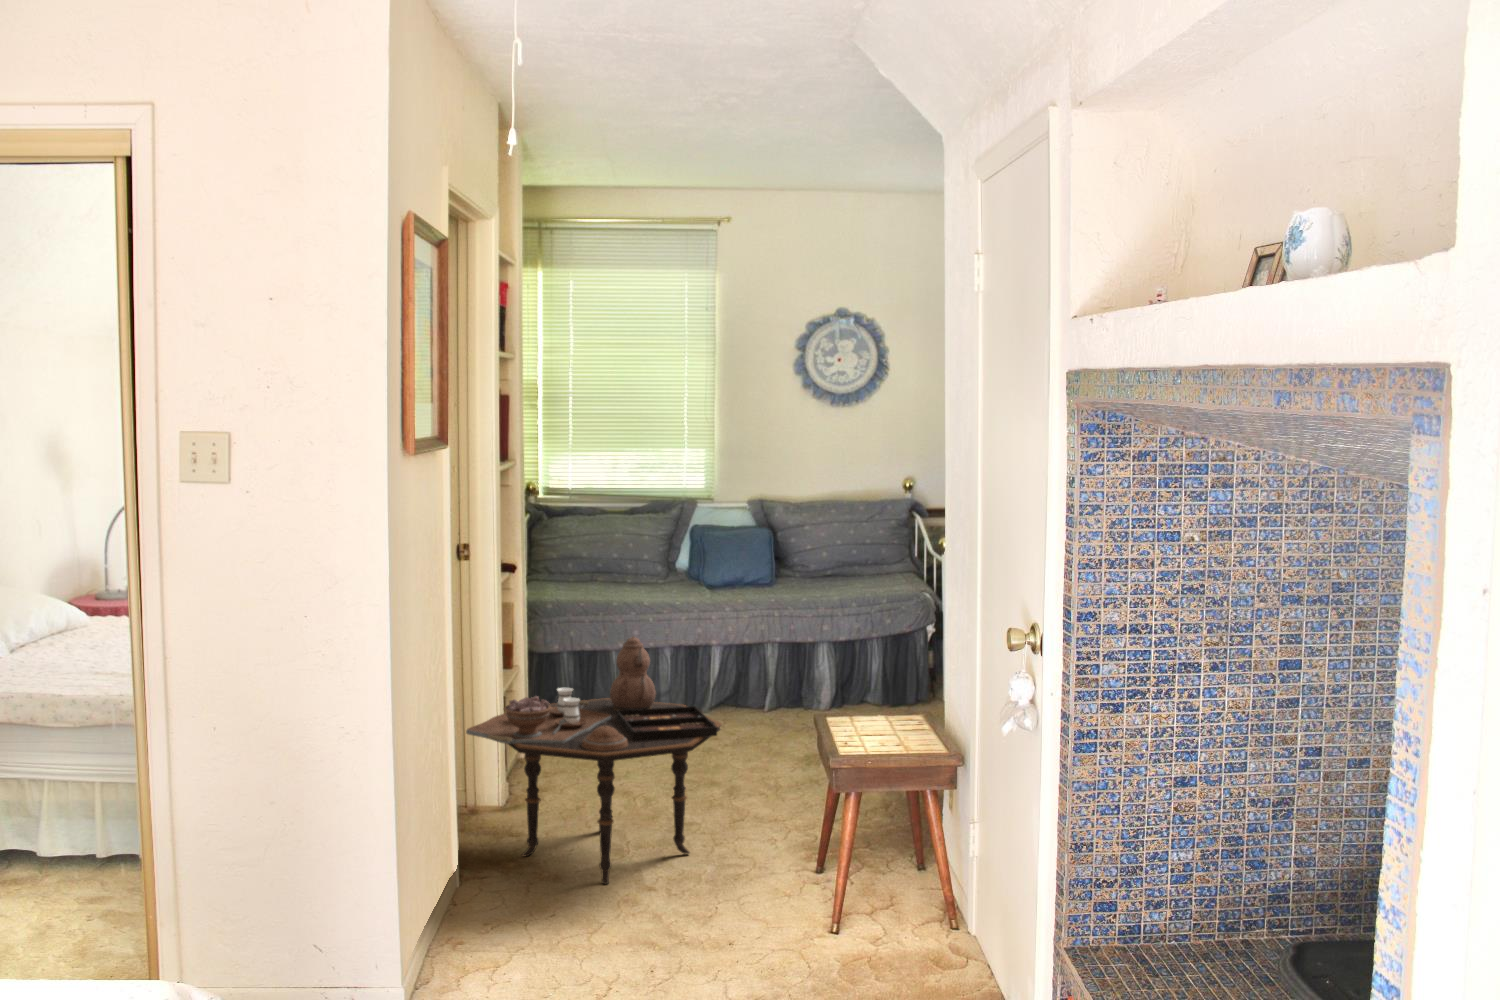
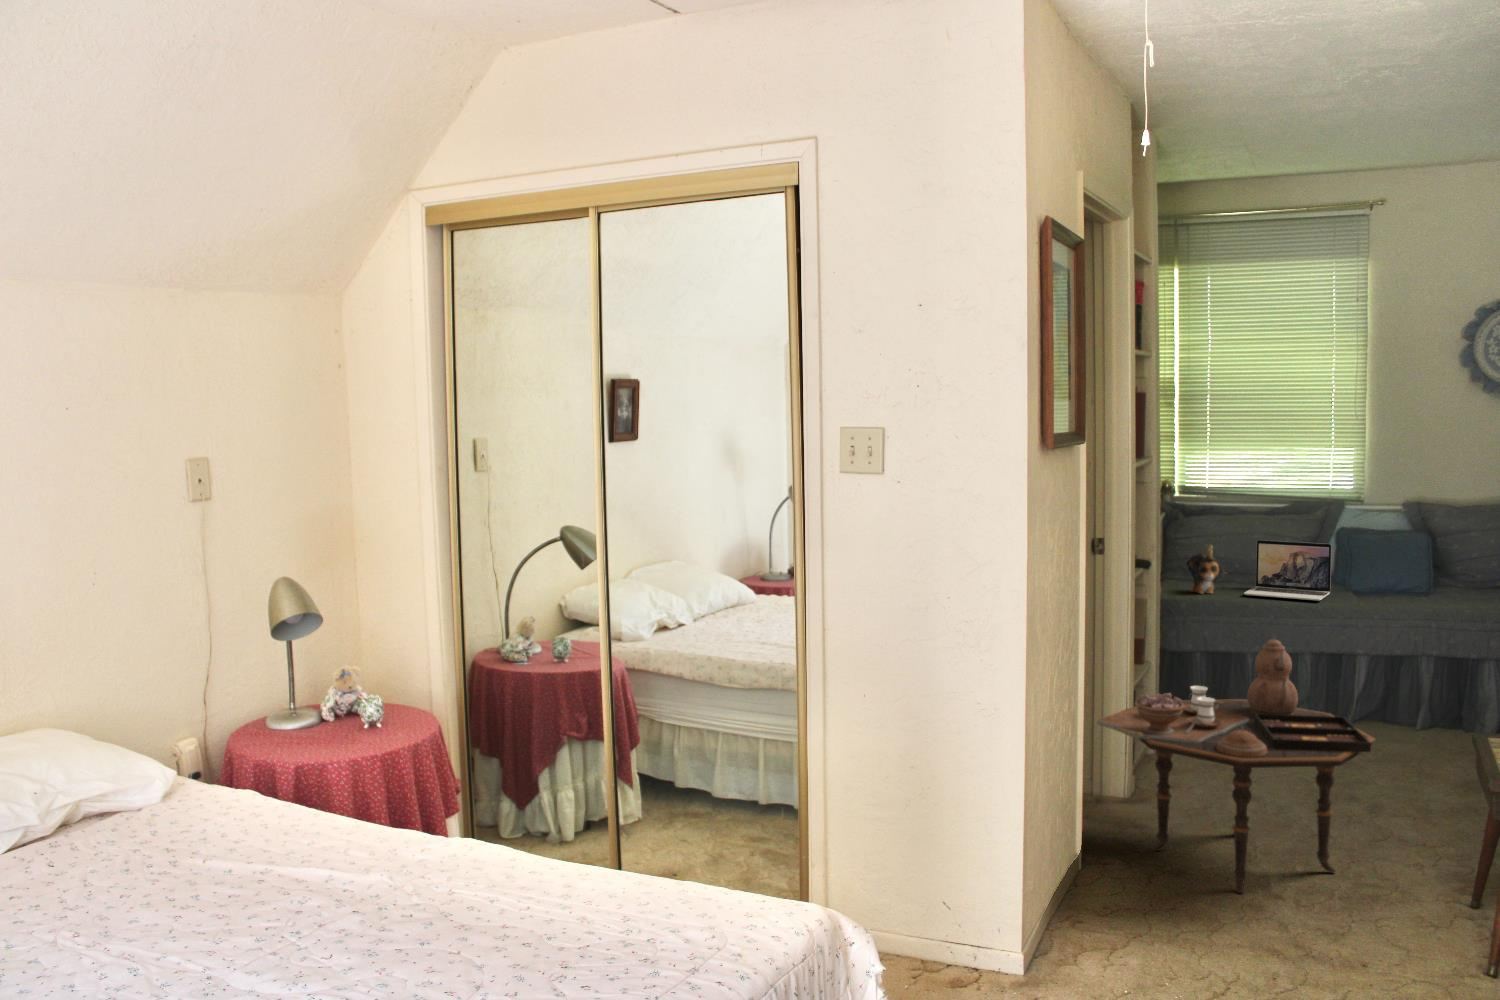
laptop: none [607,542,687,600] -> present [1244,540,1332,601]
plush toy: none [551,548,592,598] -> present [1186,546,1225,594]

